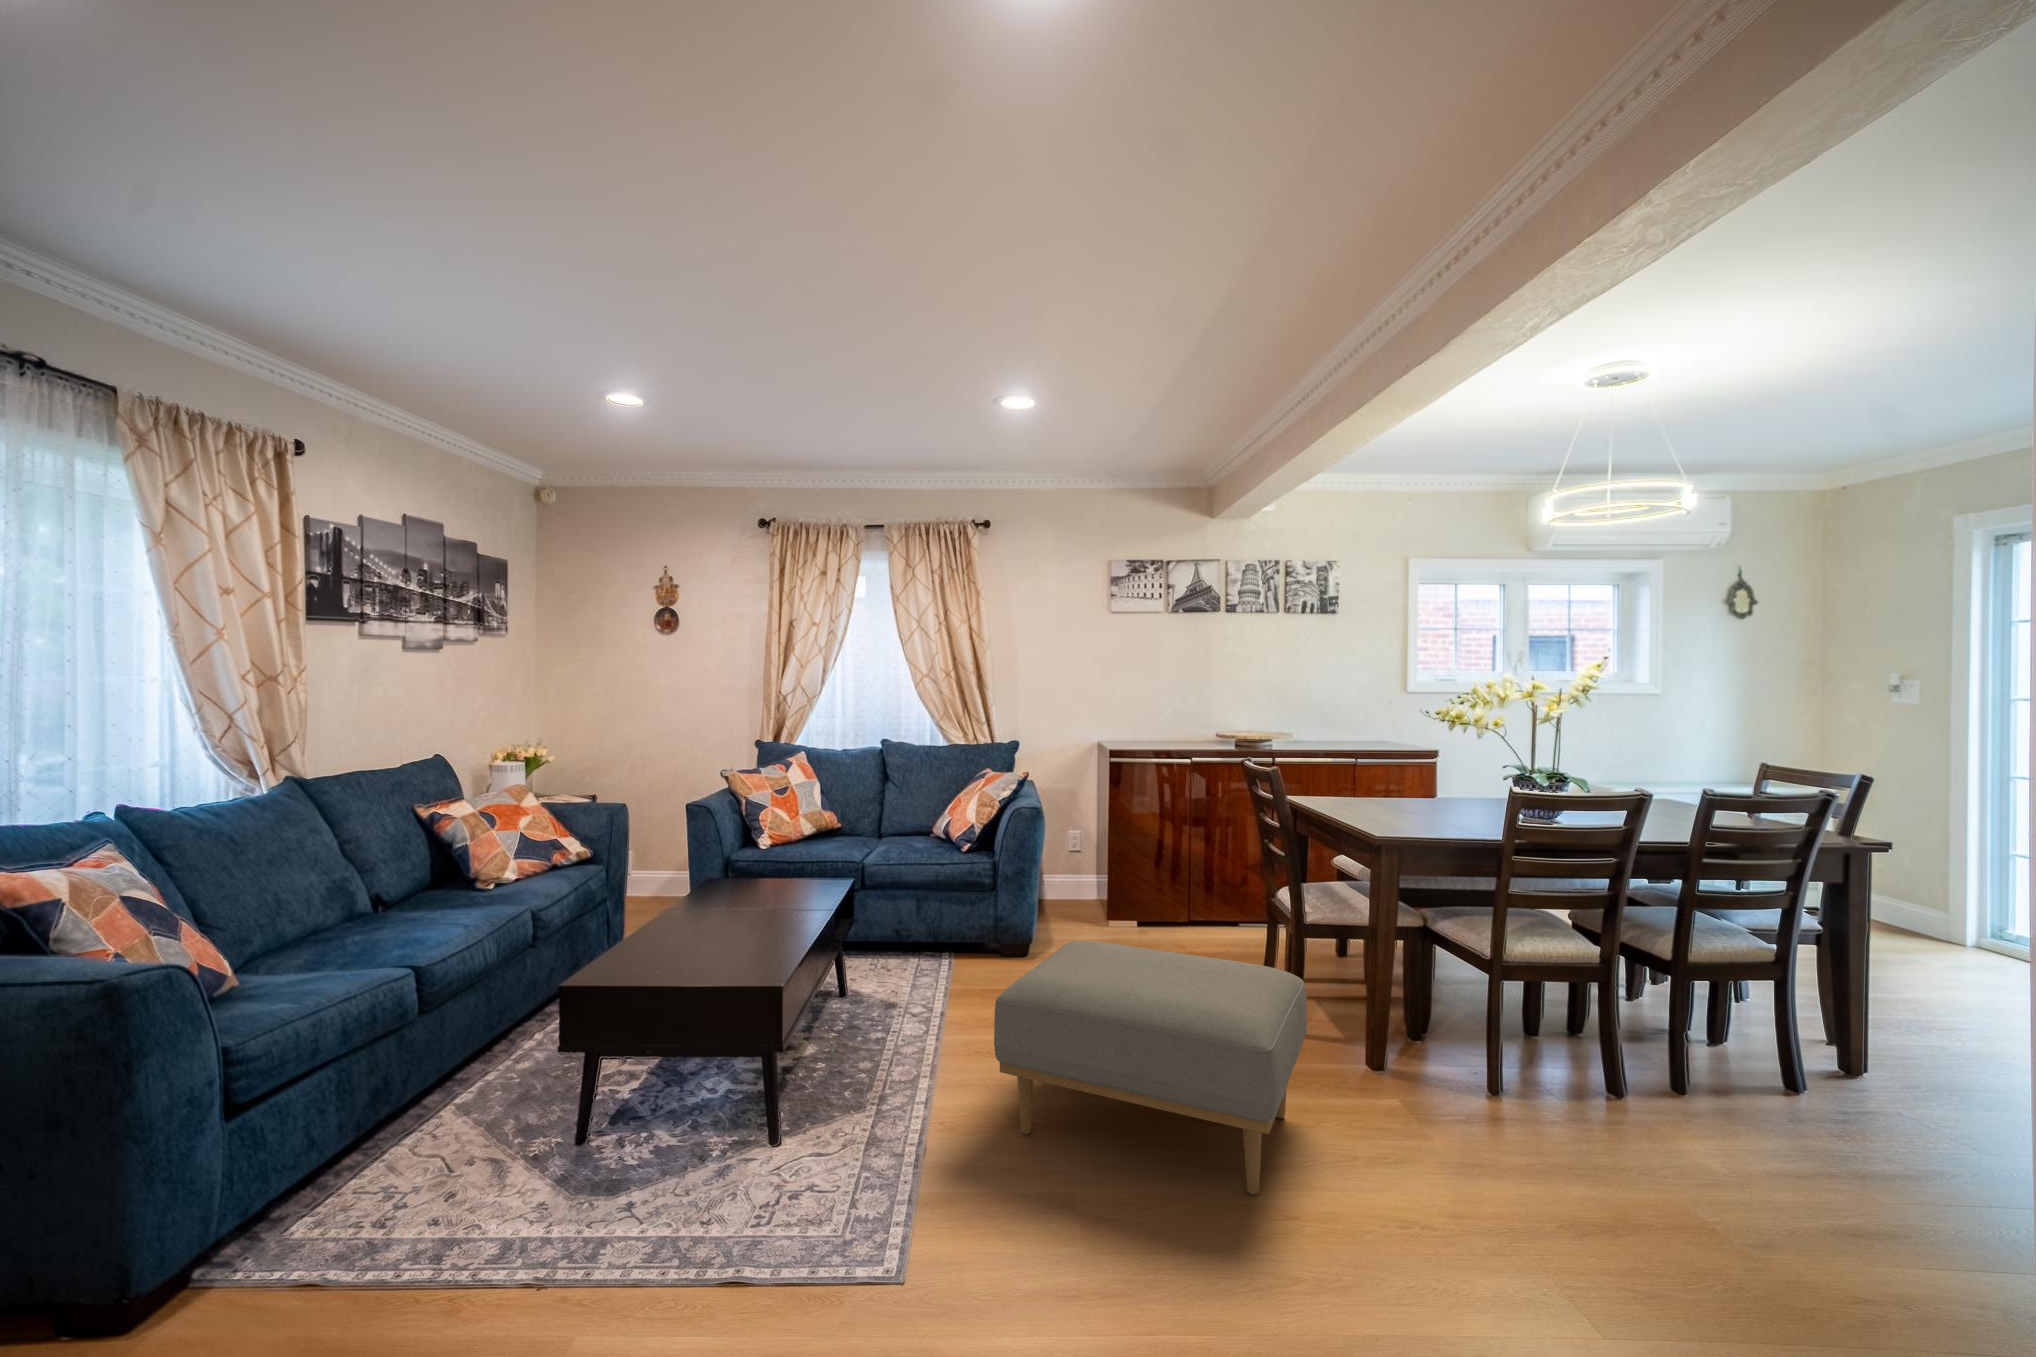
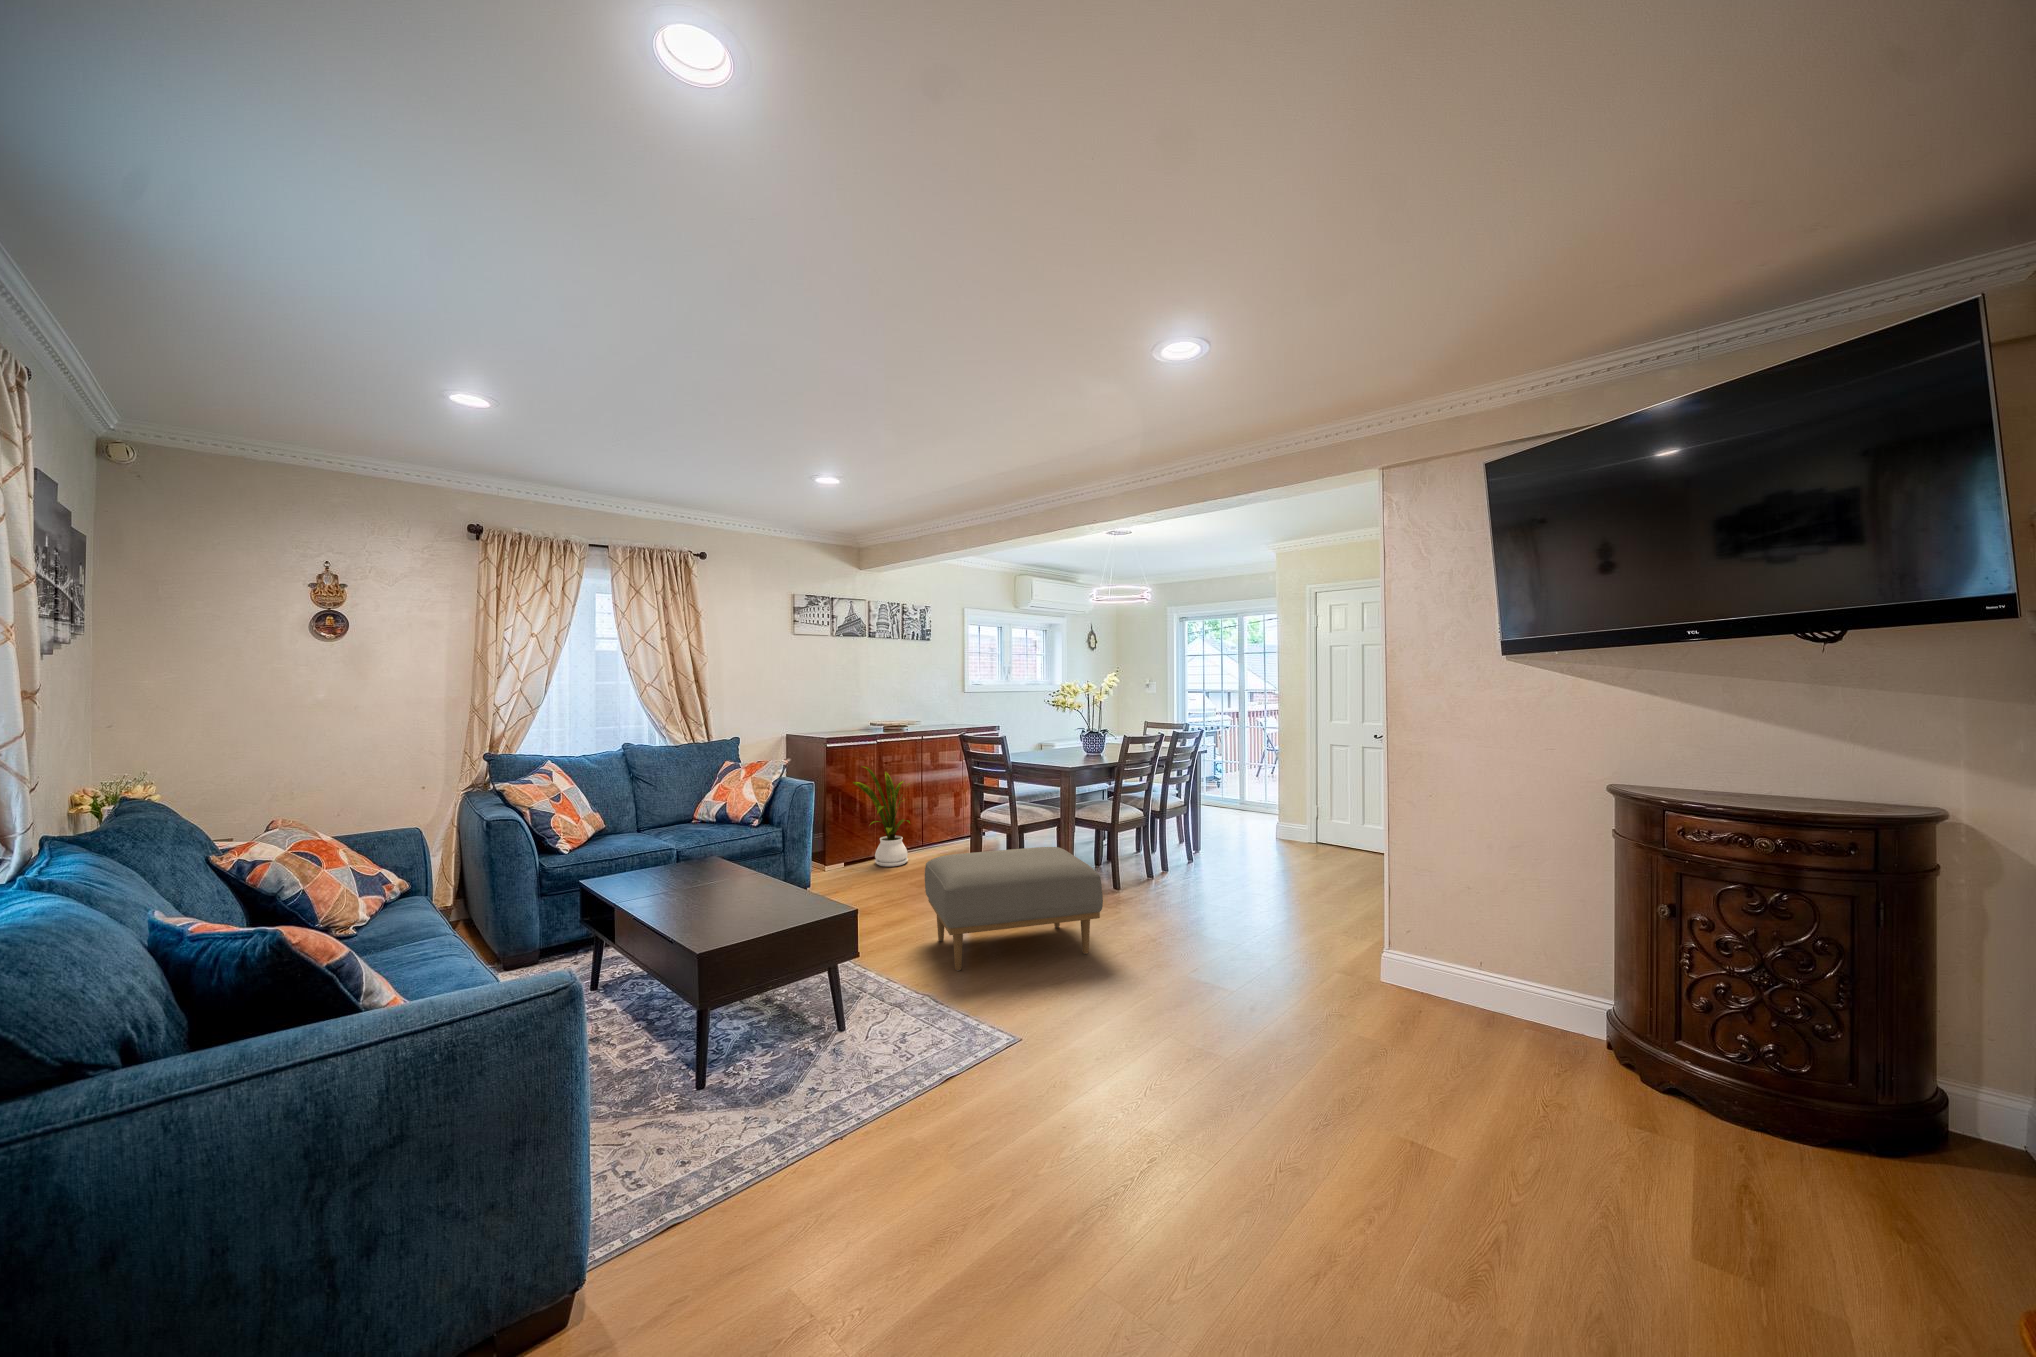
house plant: none [1142,789,1235,938] -> present [853,766,910,867]

